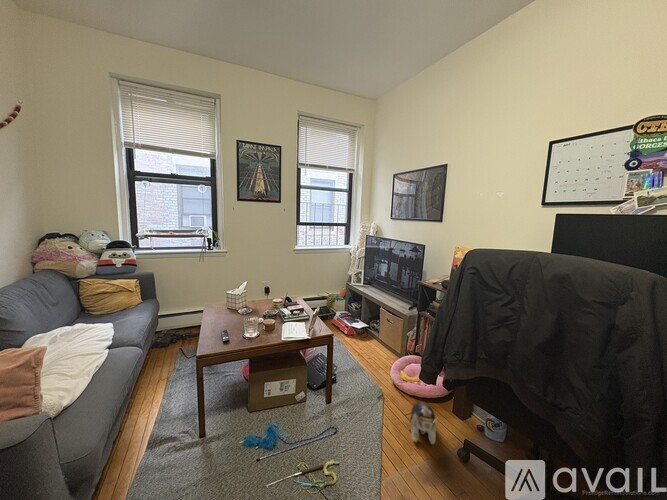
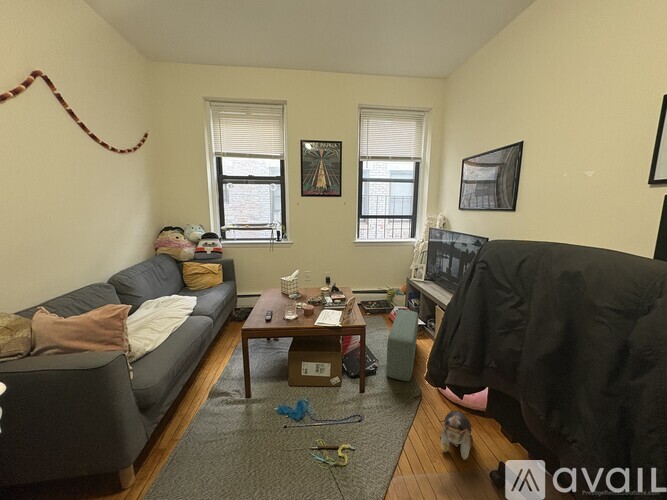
pouf: none [345,314,372,383] -> present [386,310,418,381]

